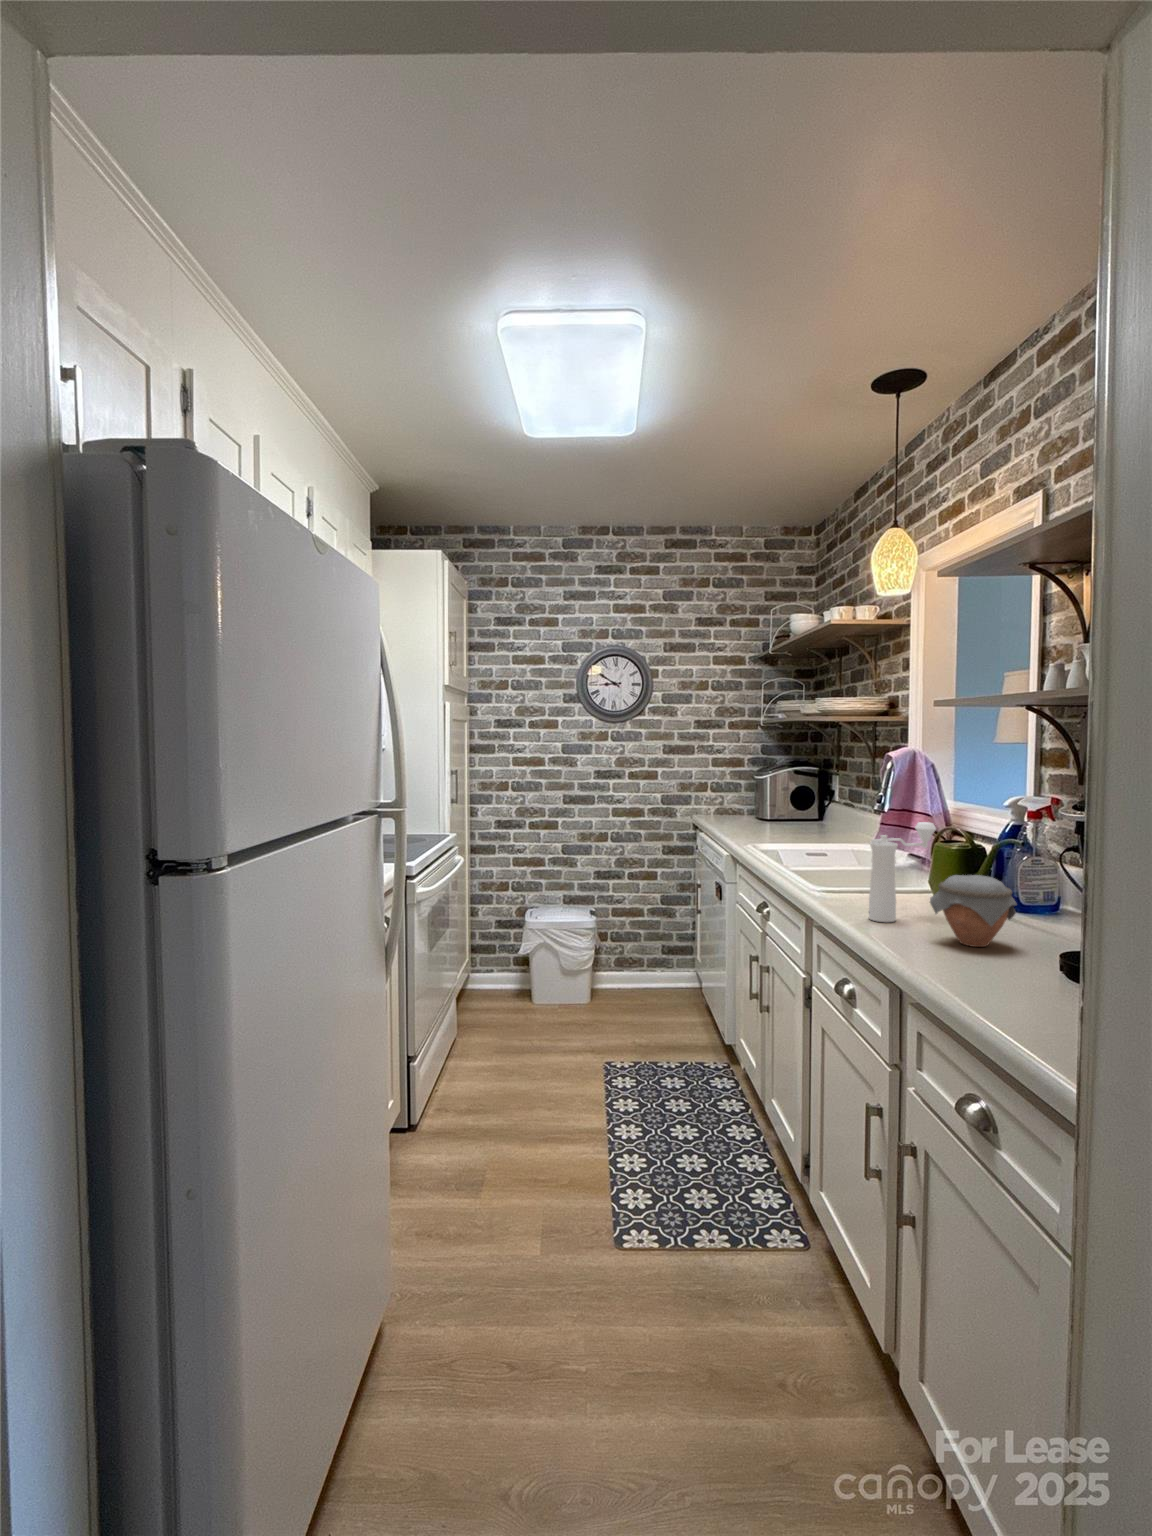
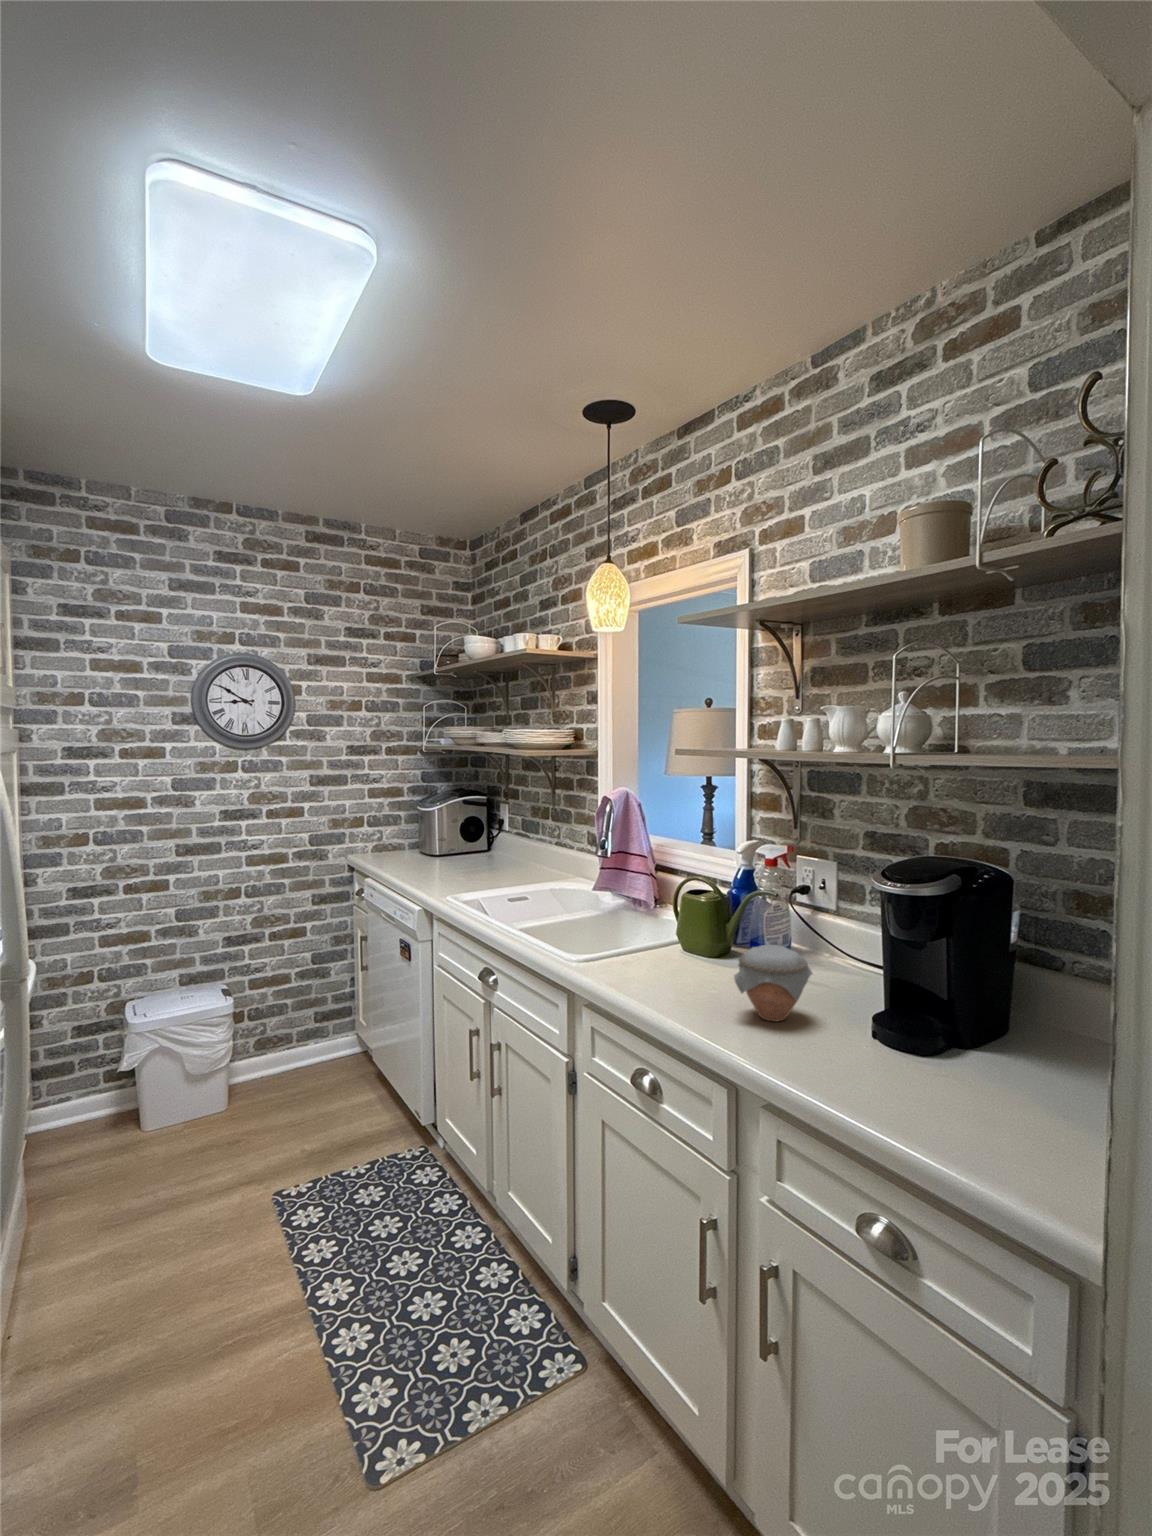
pepper mill: present [869,822,936,922] -> none [653,886,708,1001]

